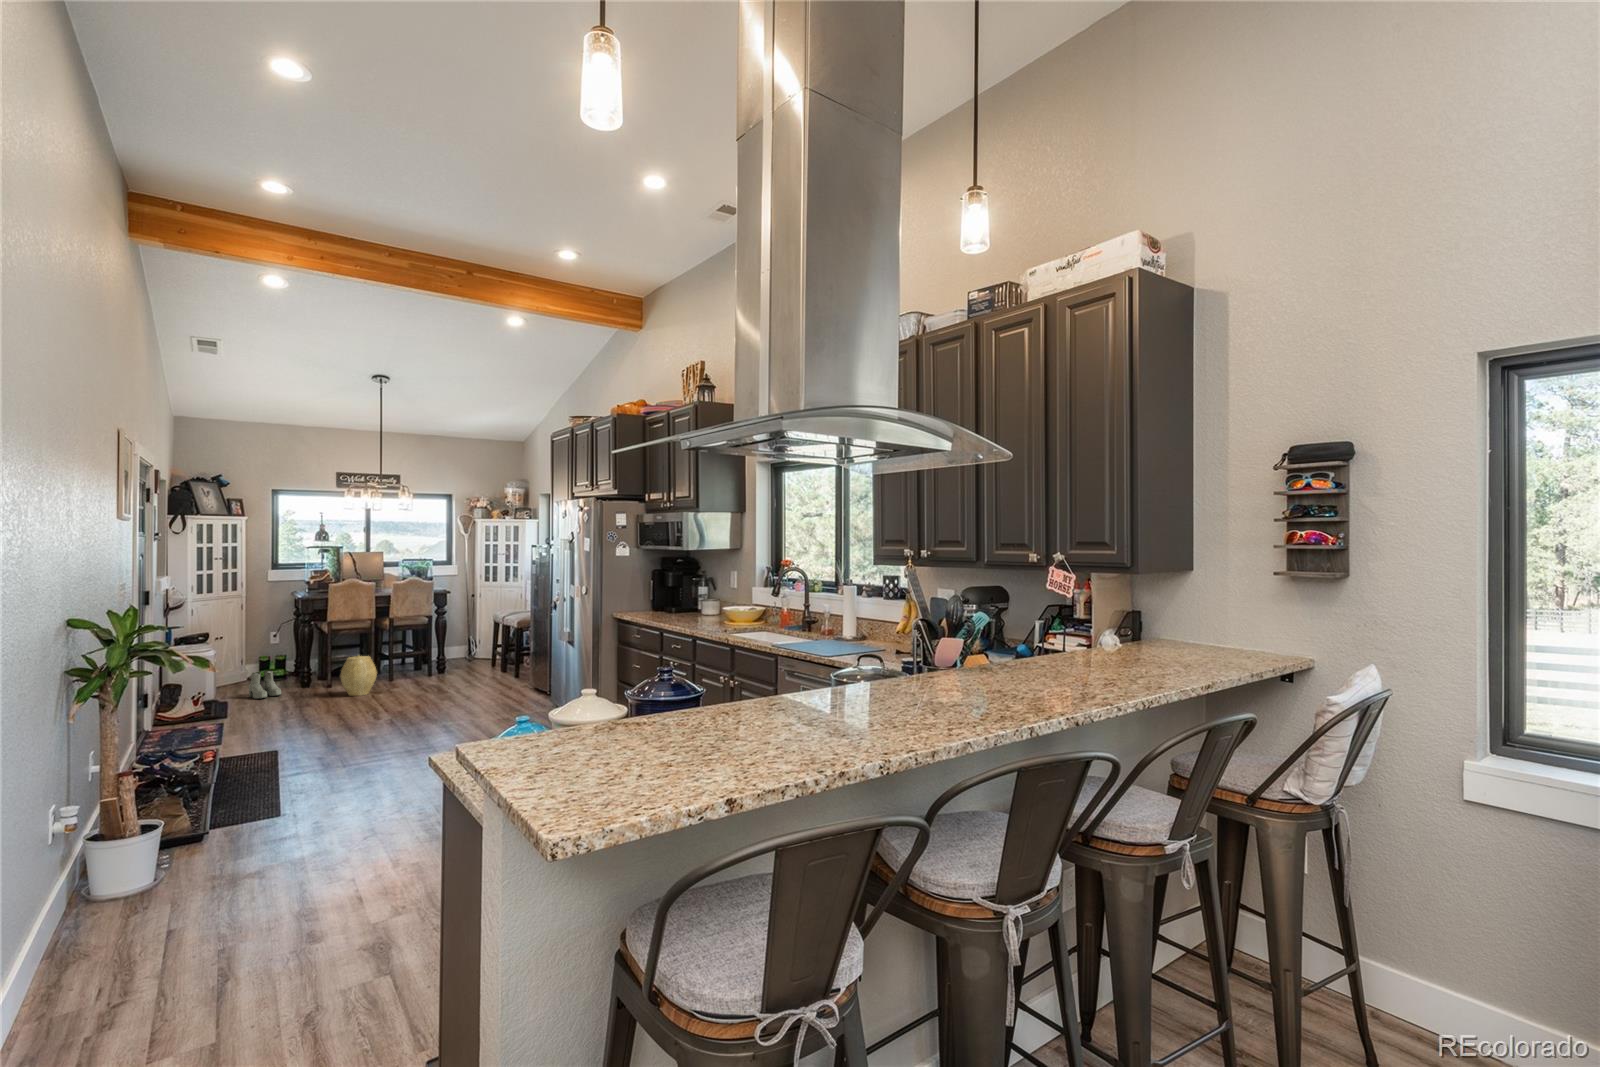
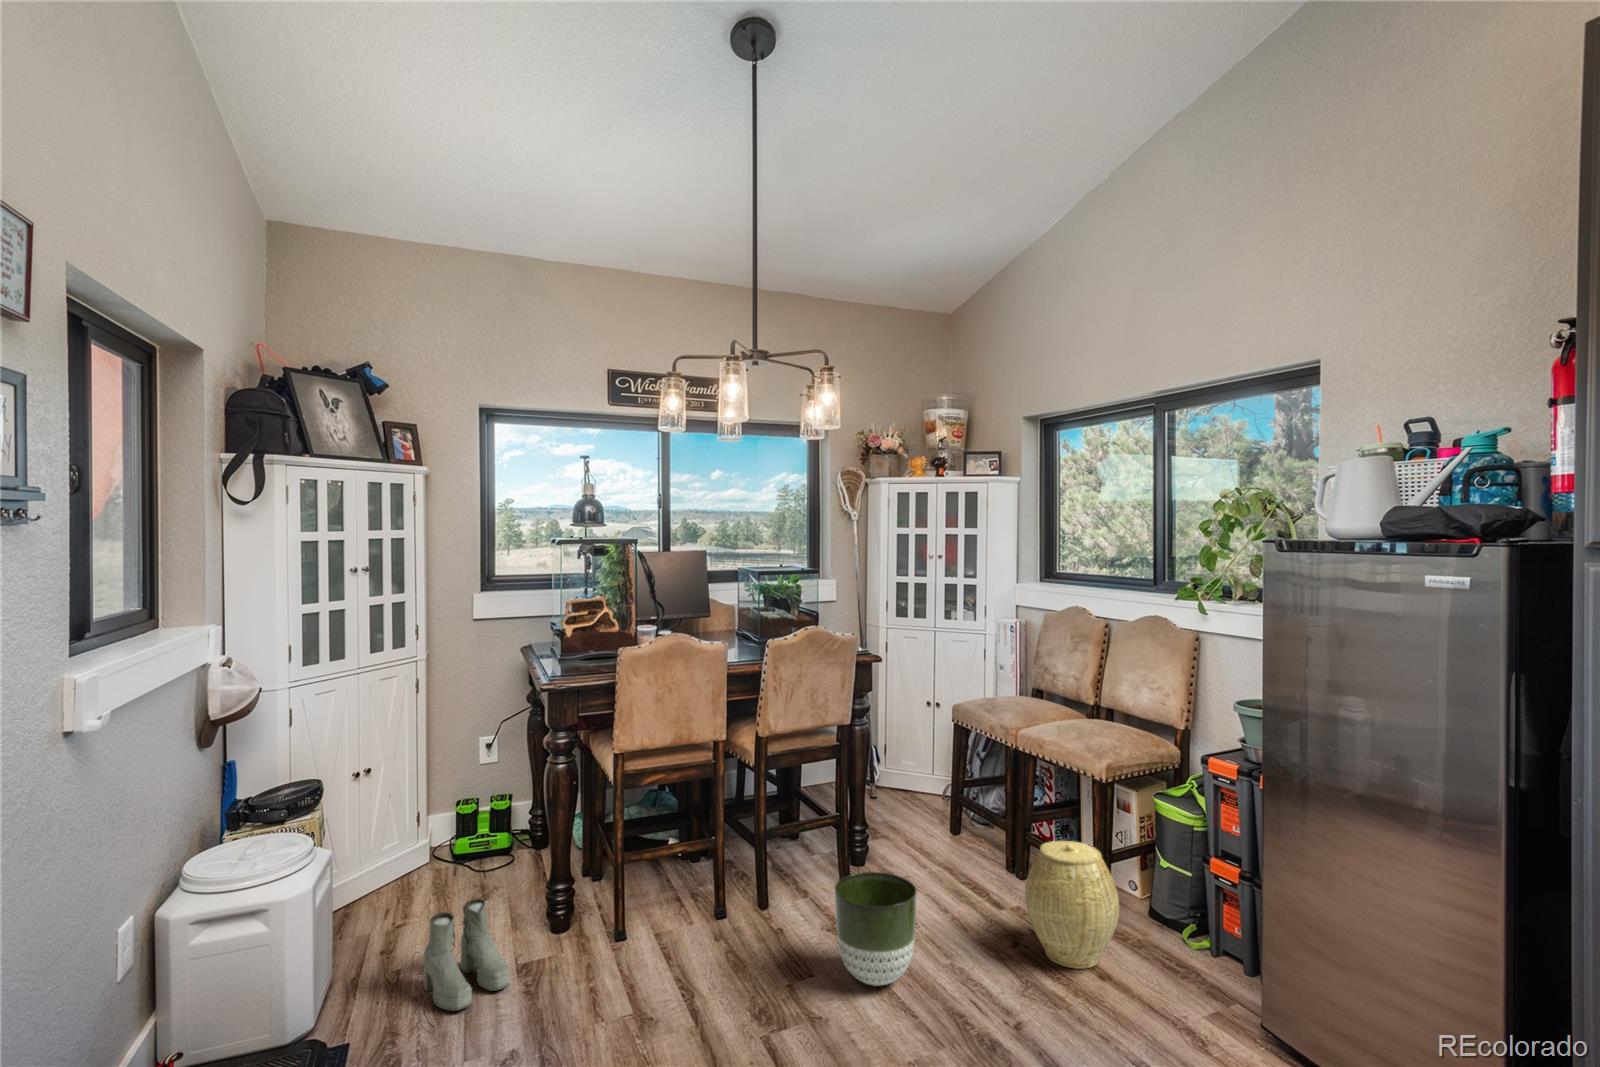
woven basket: present [340,656,377,696] -> present [1025,841,1119,969]
planter: none [400,659,430,690] -> present [835,872,917,986]

